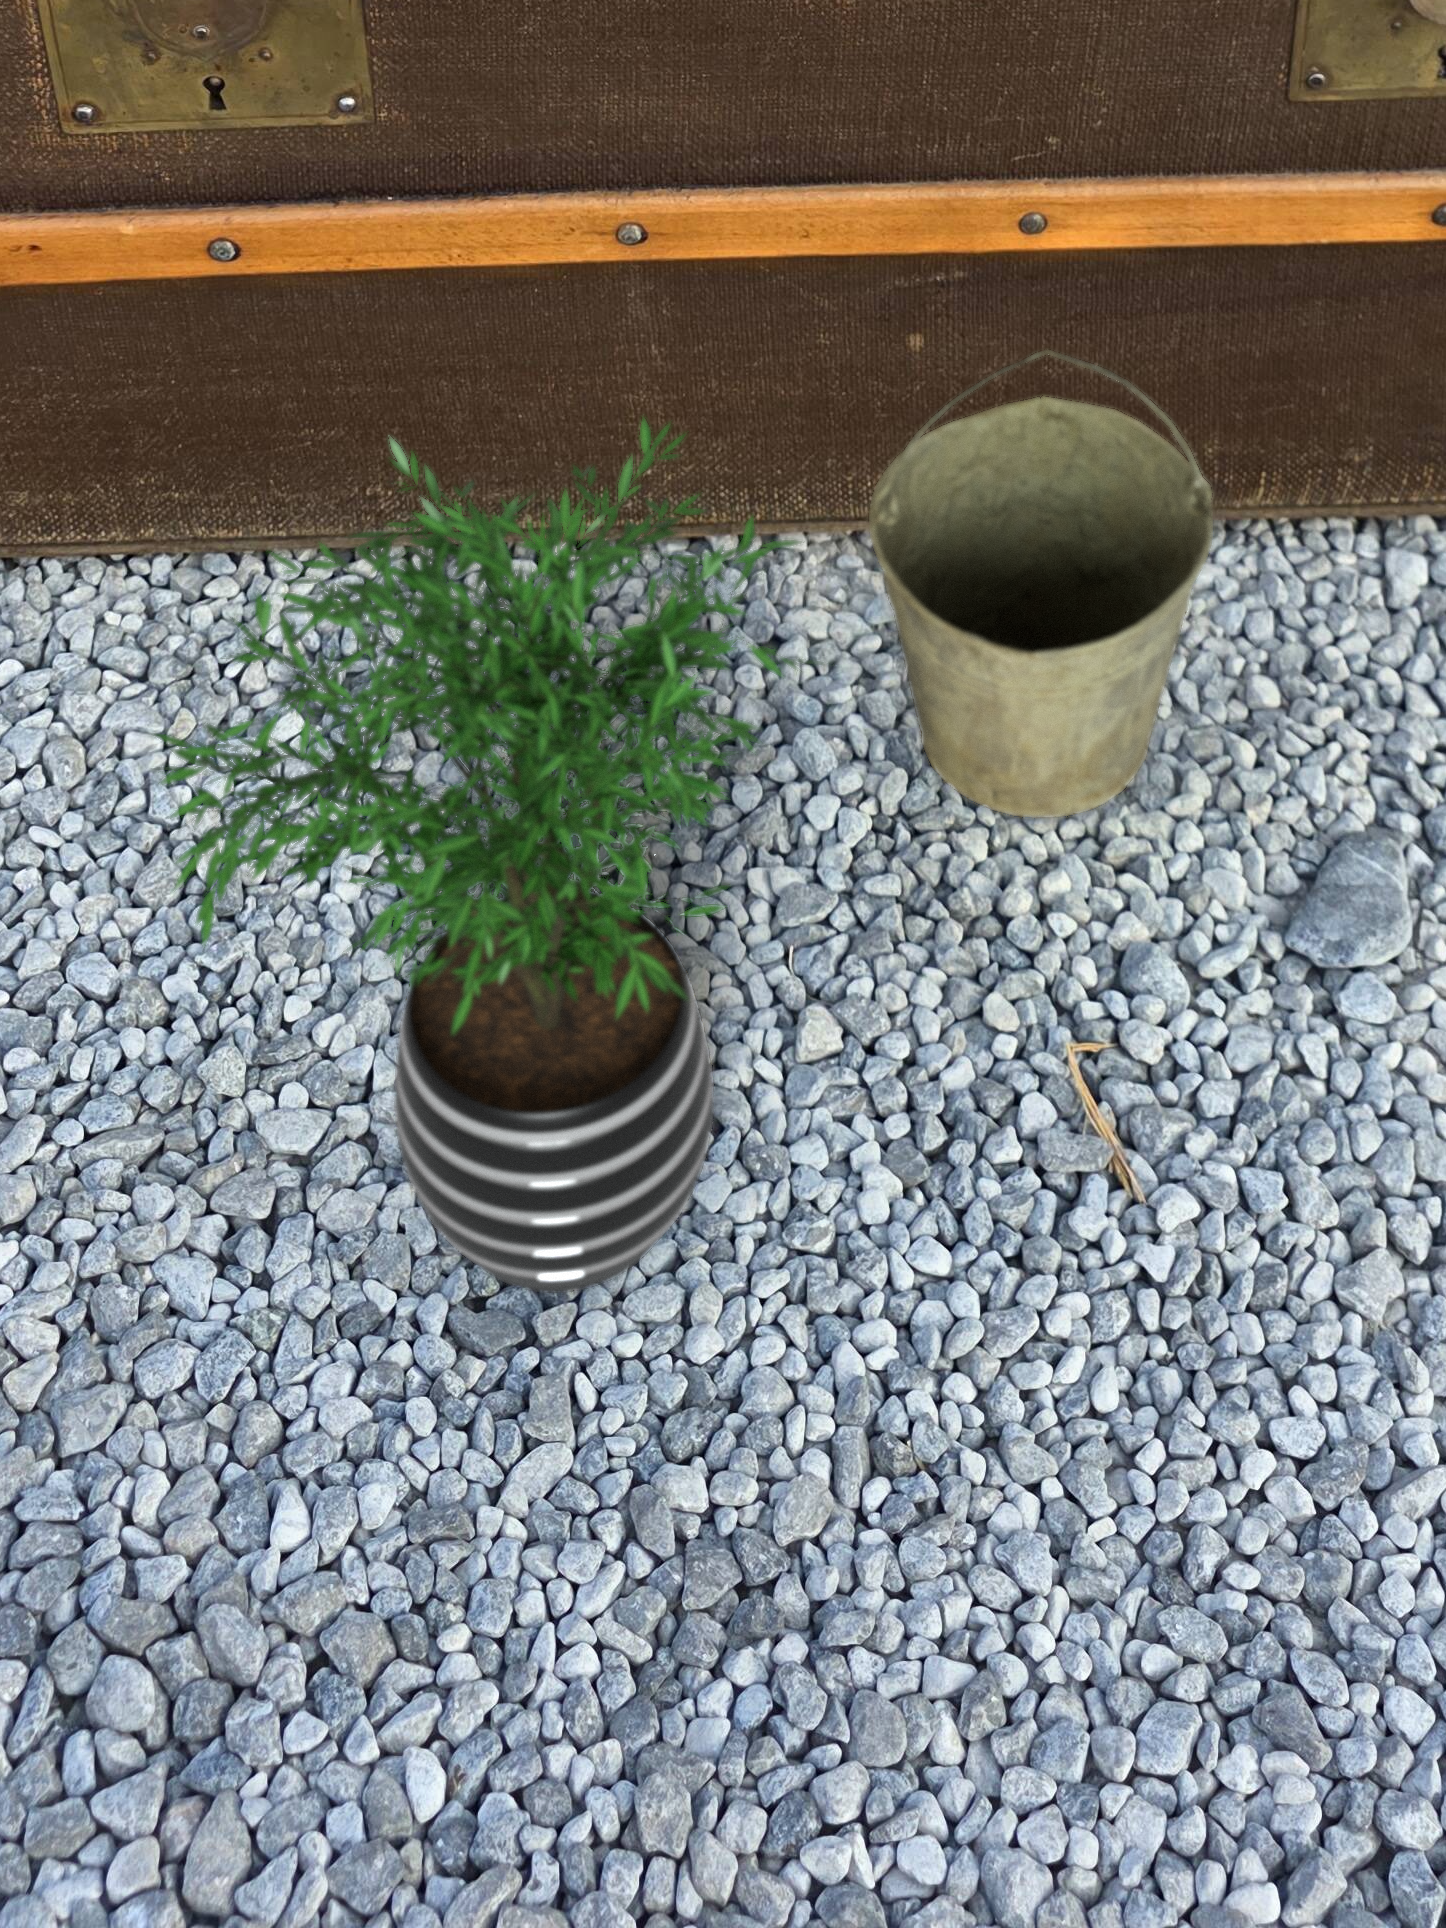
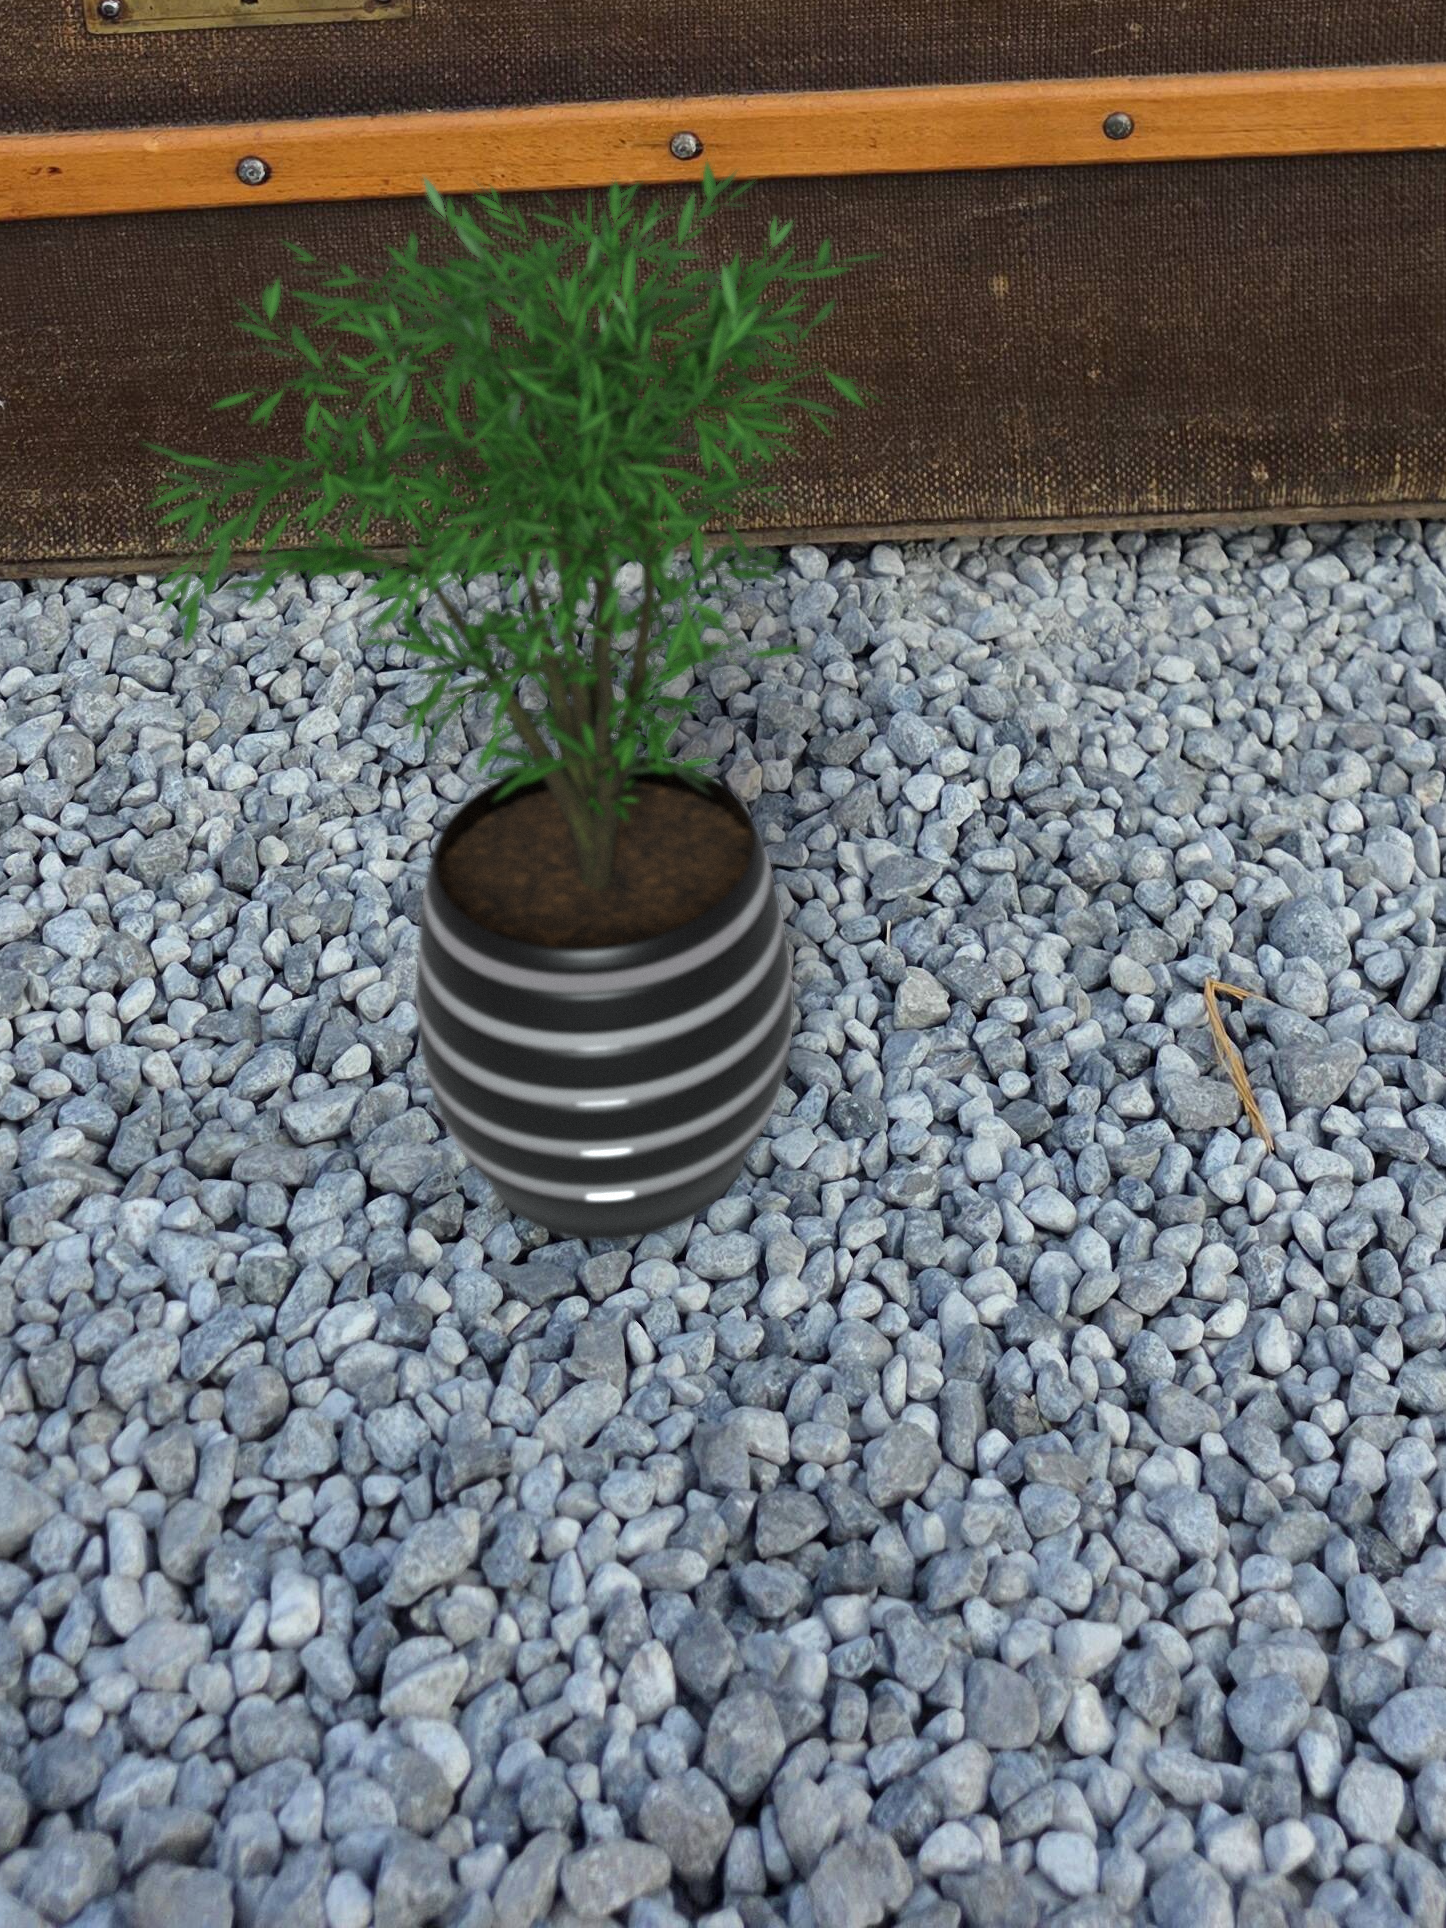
bucket: present [869,350,1213,818] -> none [968,211,1357,796]

